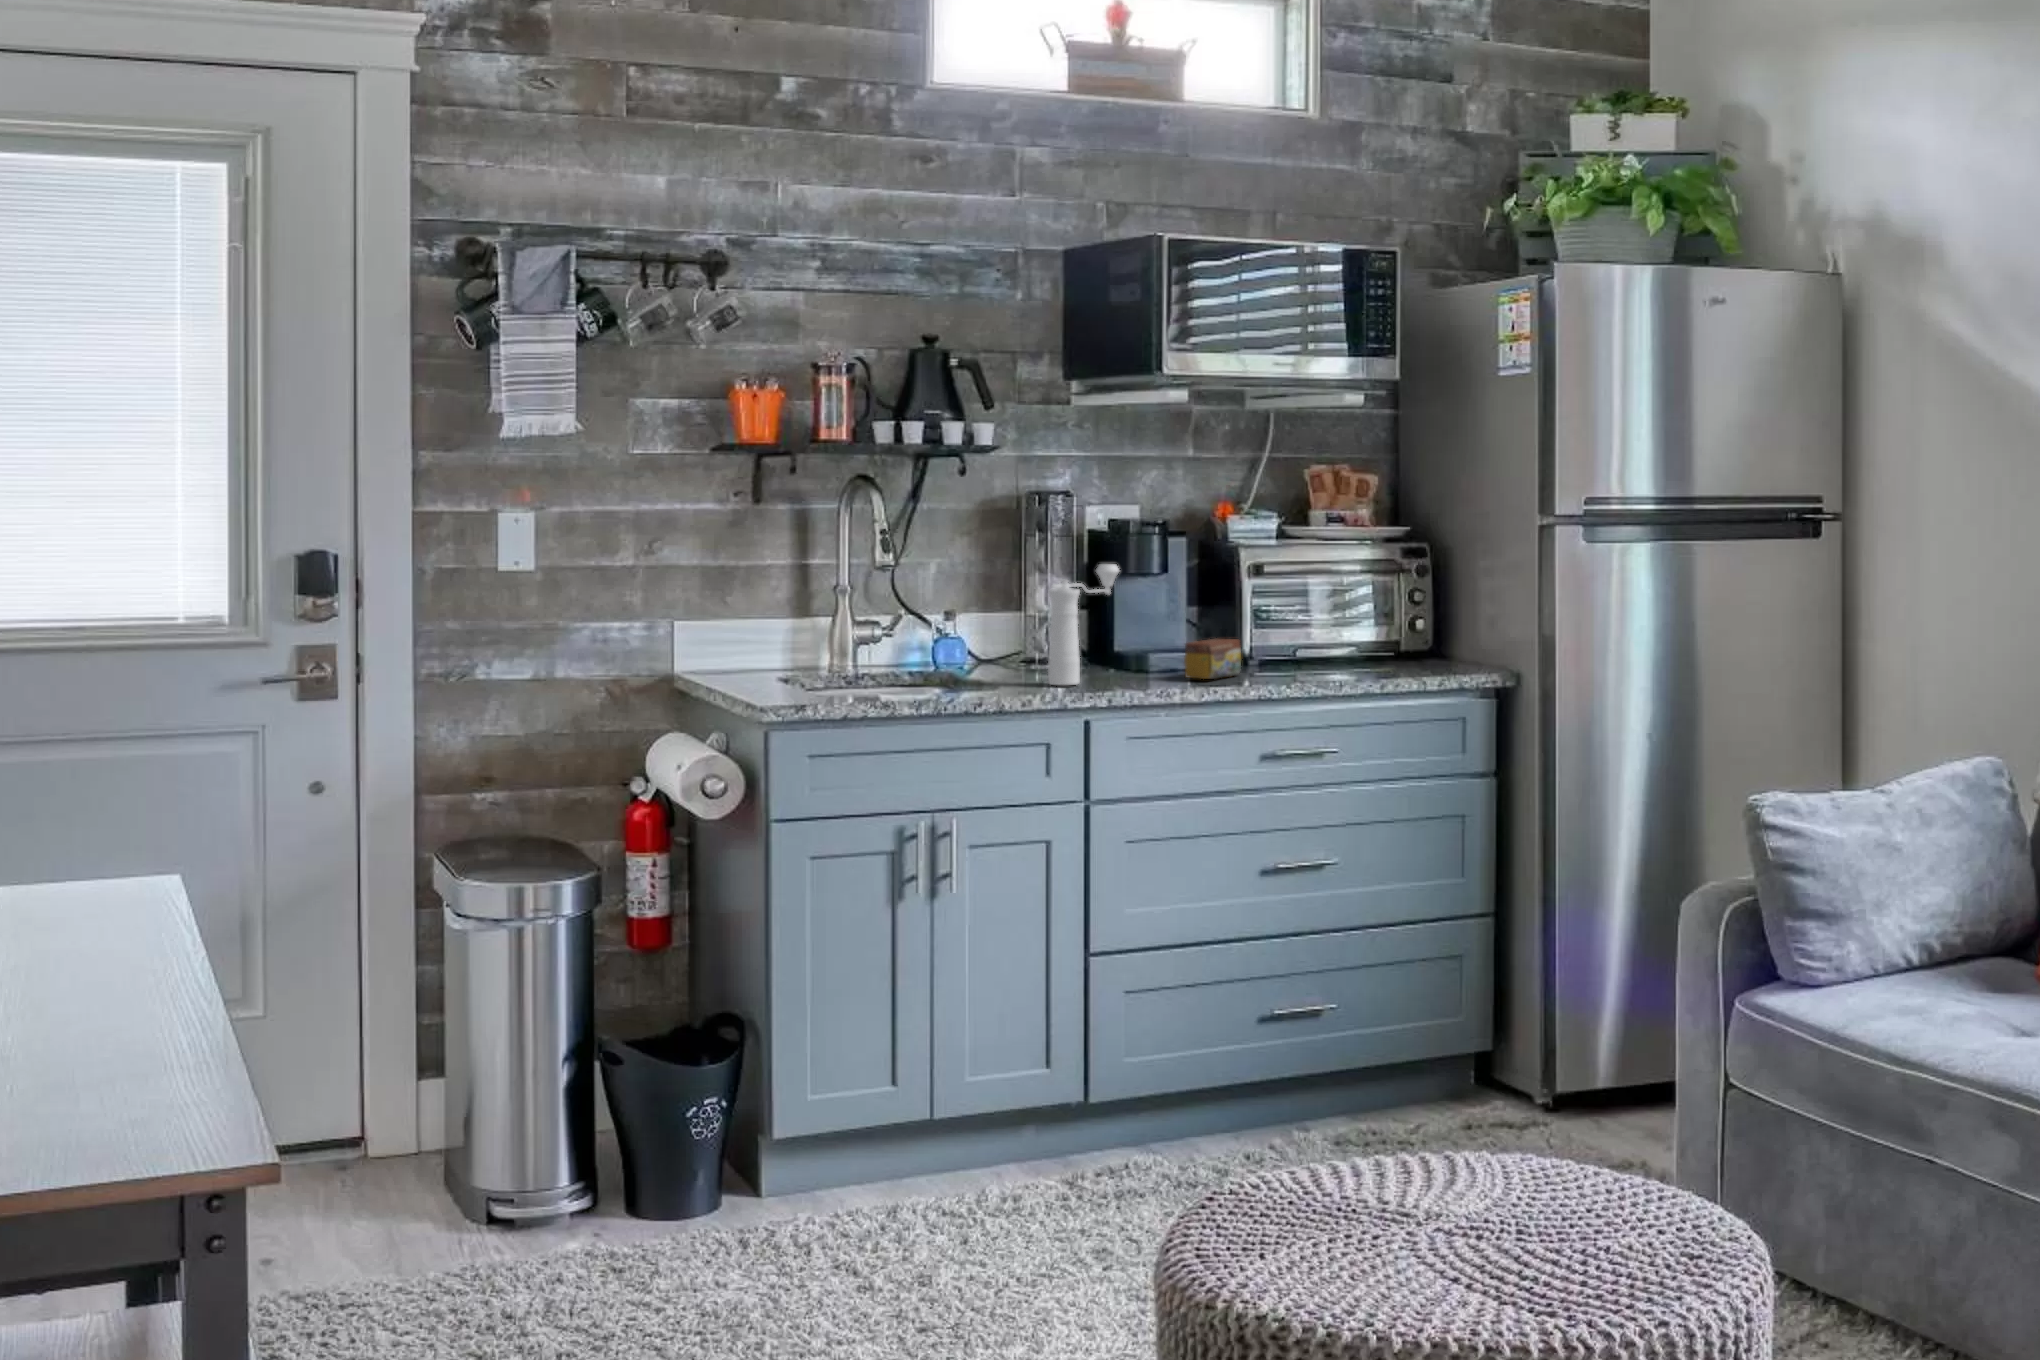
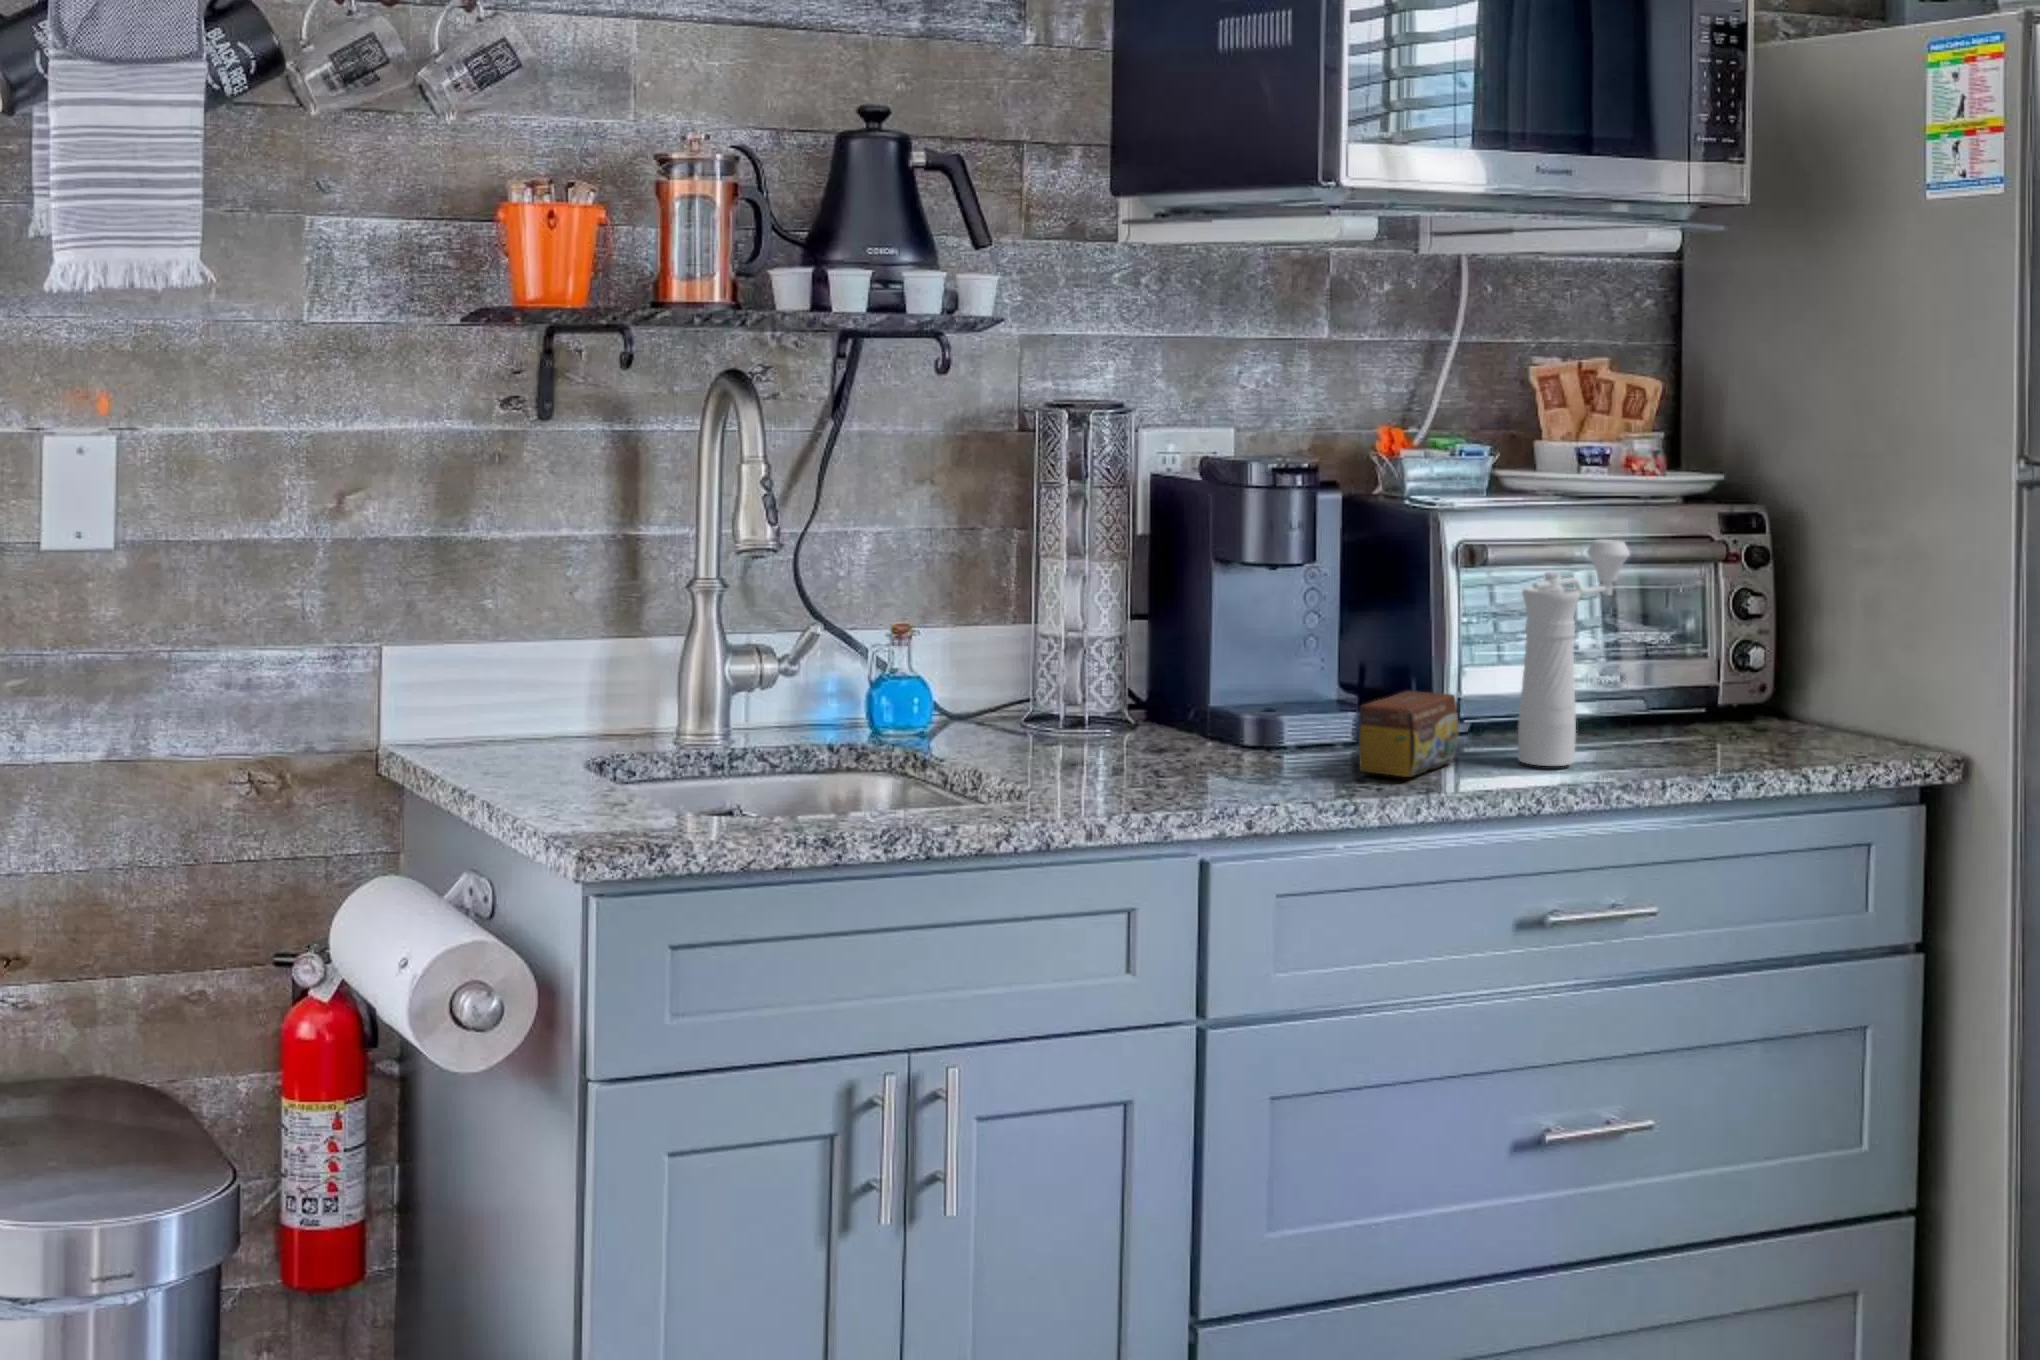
pepper mill: present [1048,564,1119,685] -> present [1518,540,1630,766]

